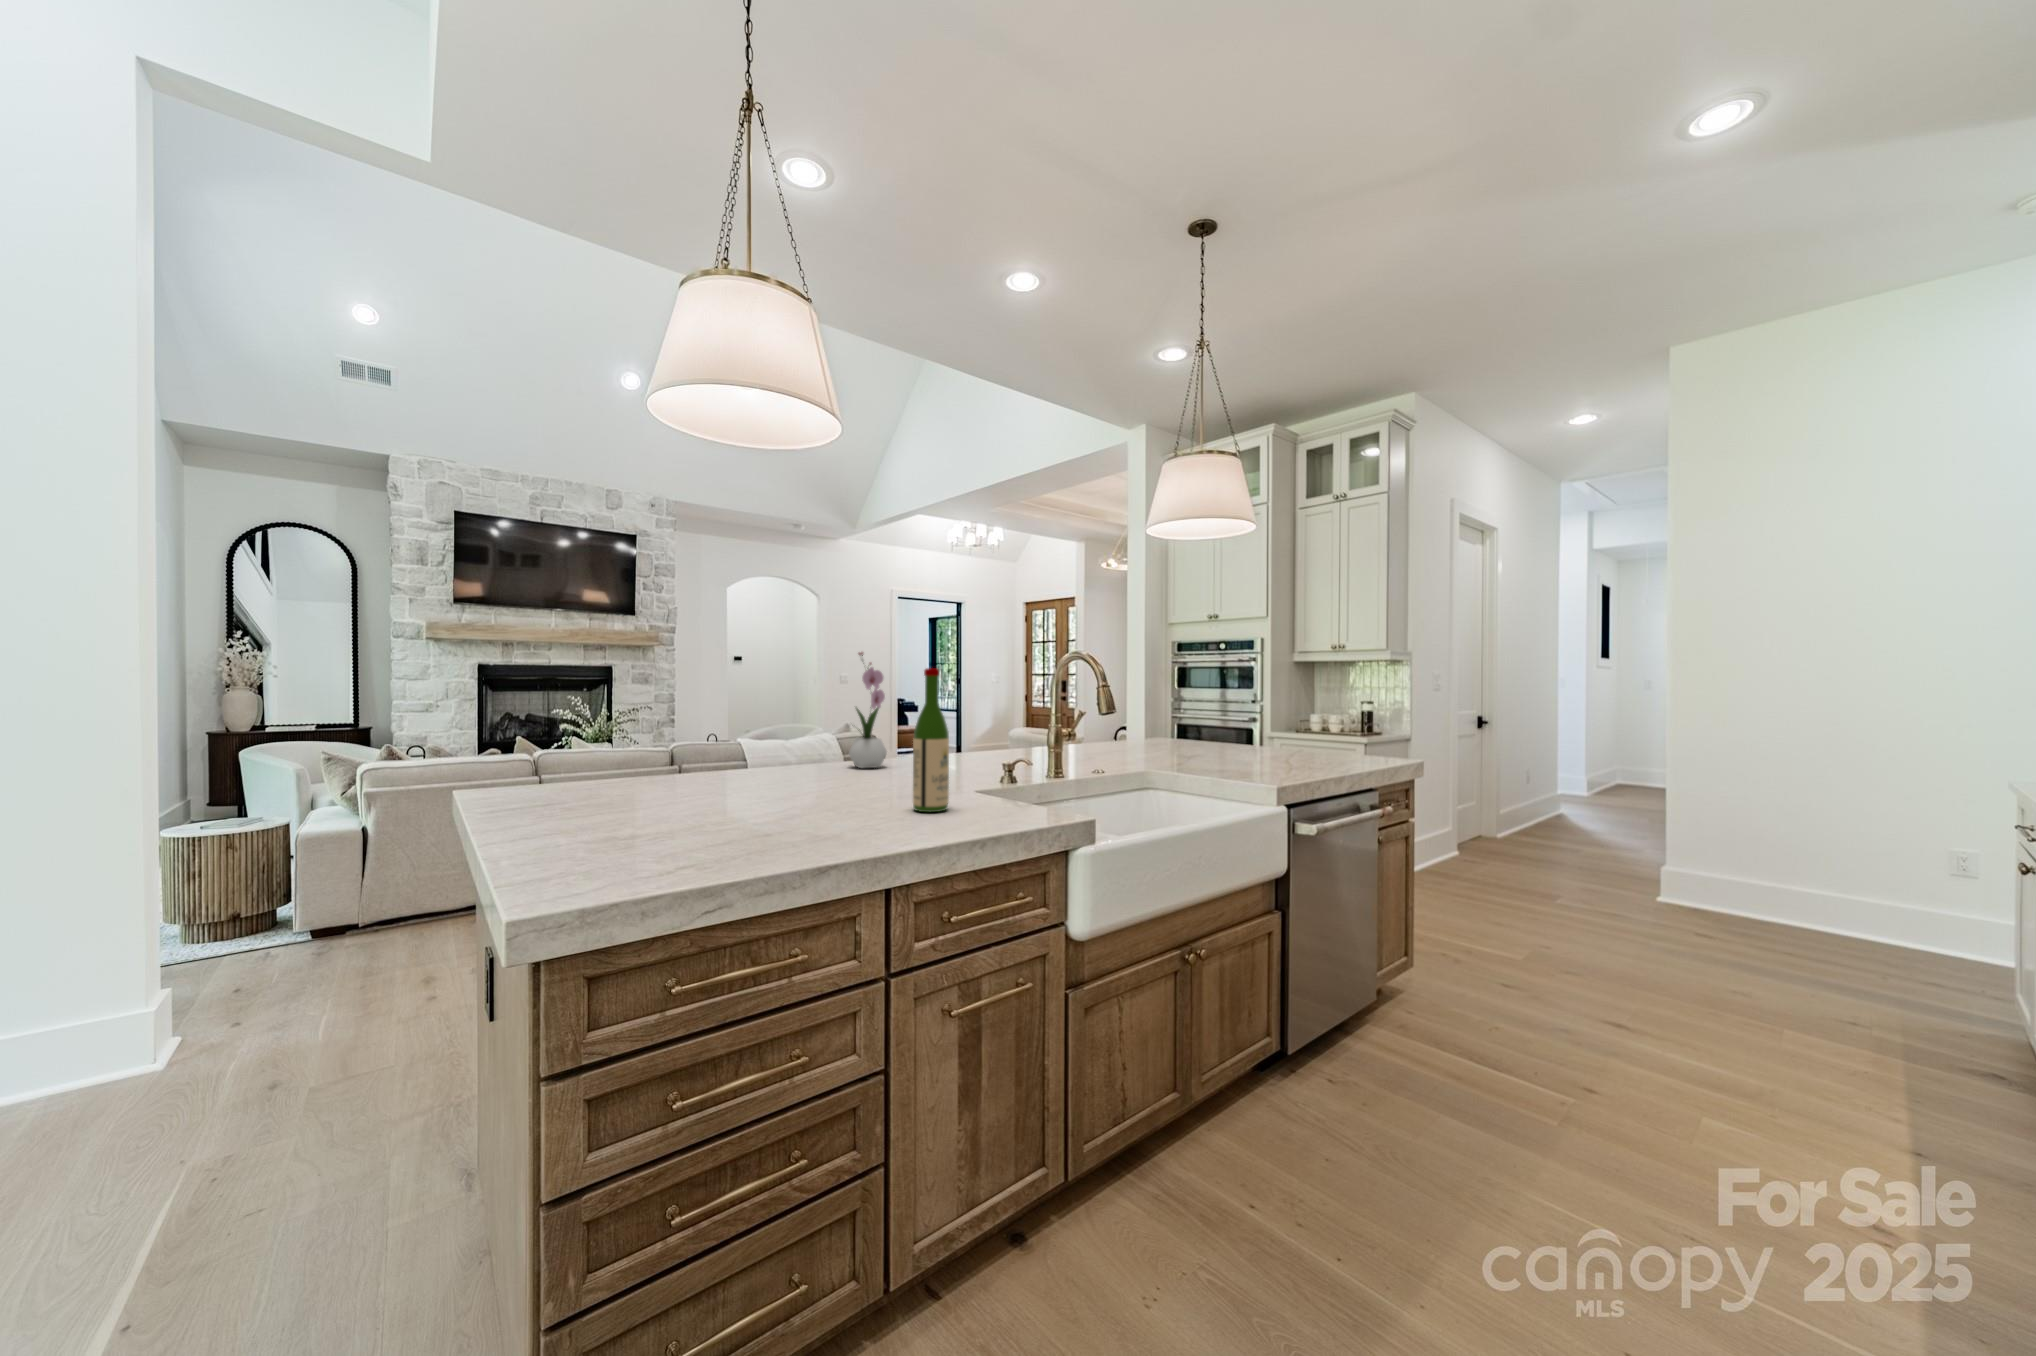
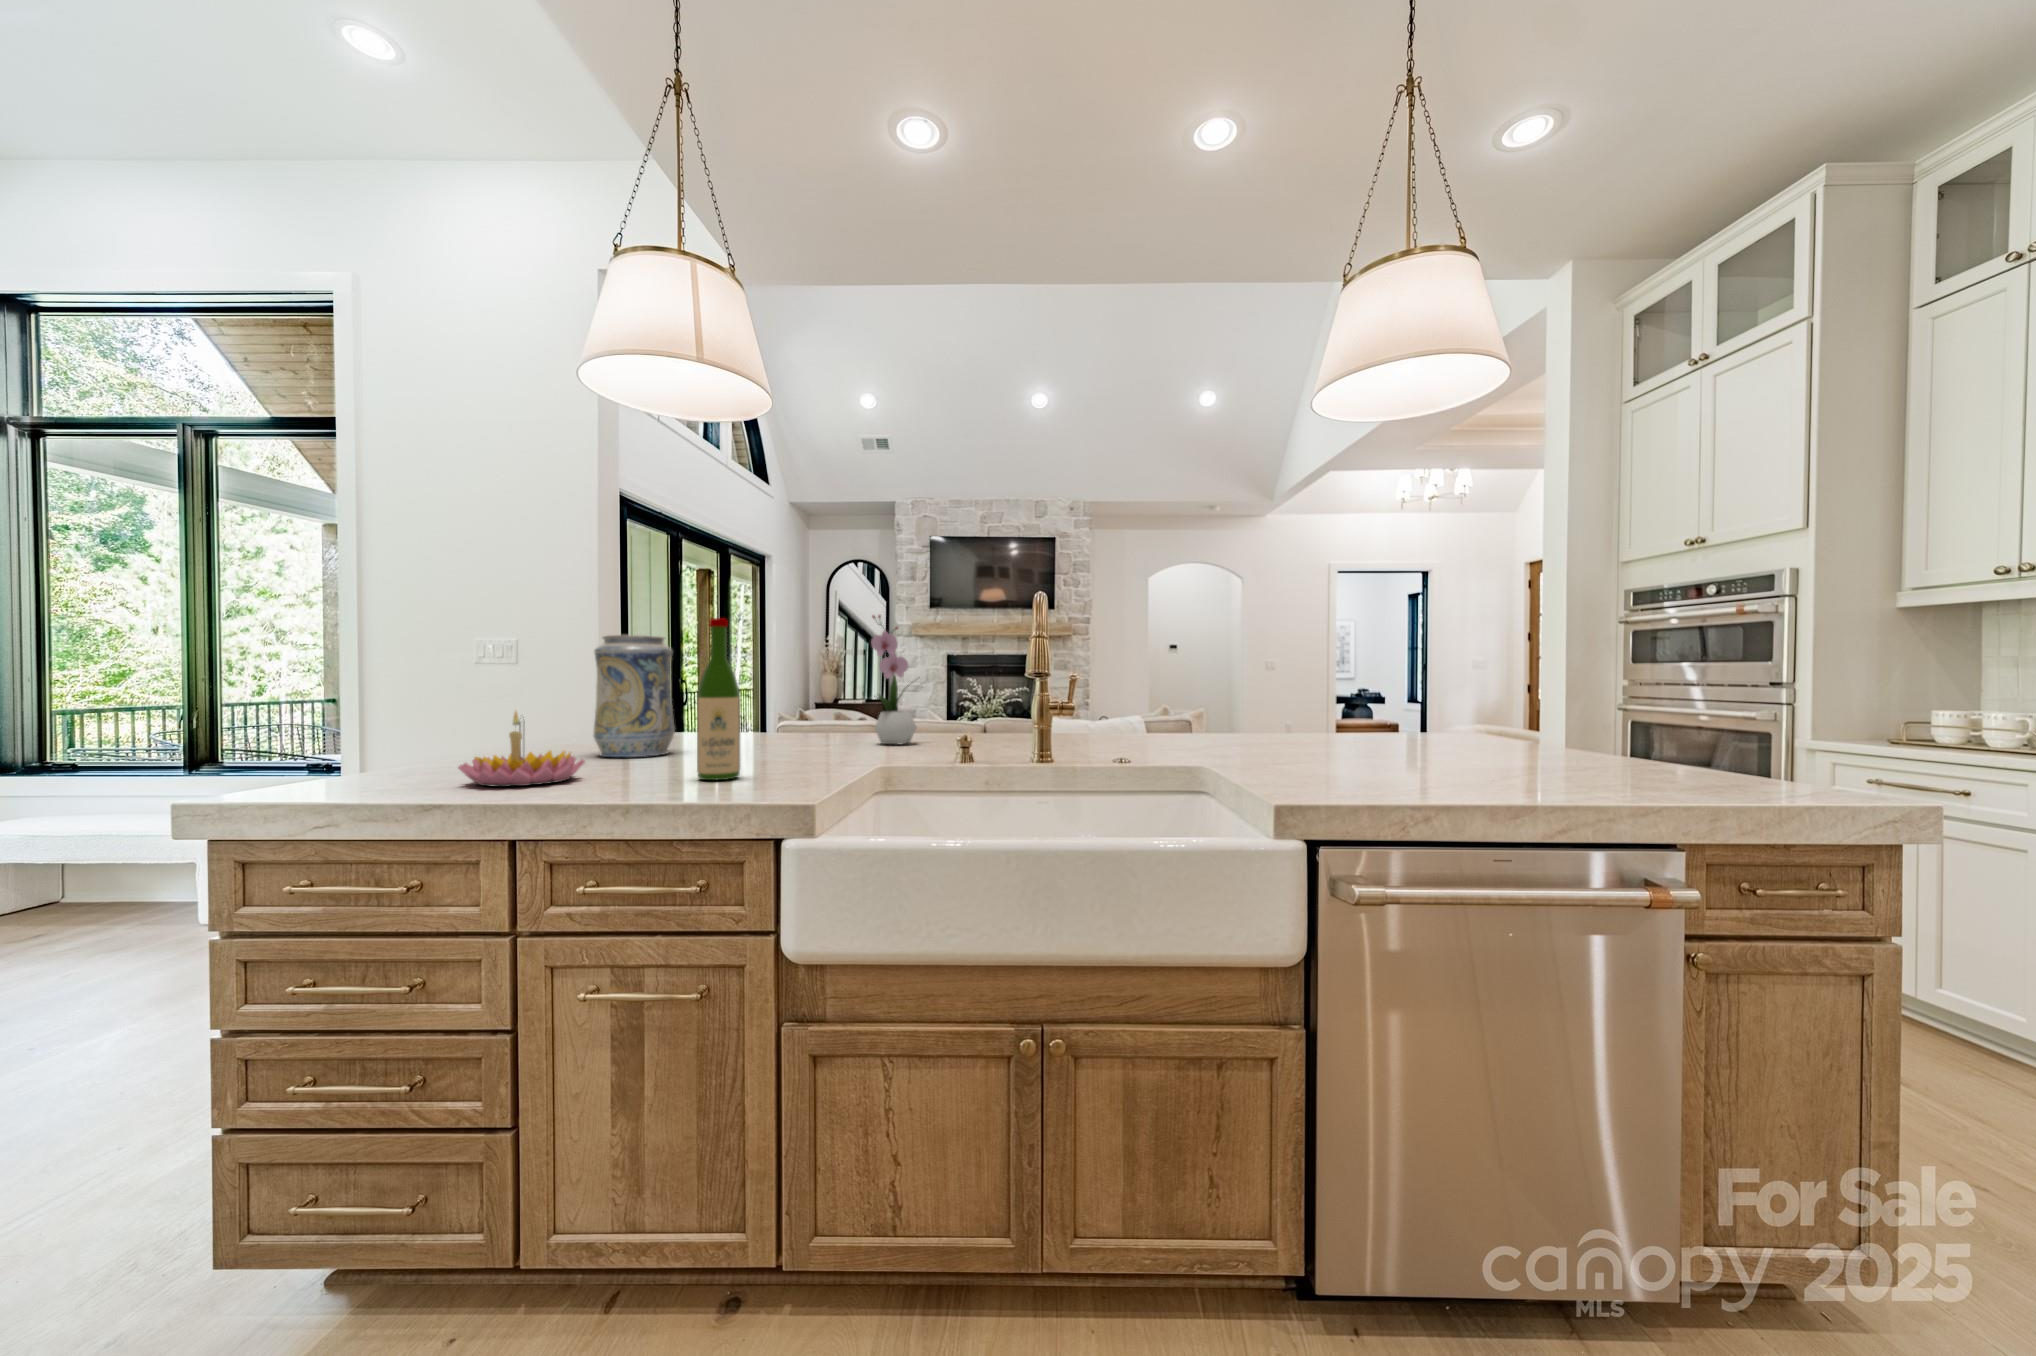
decorative vase: none [658,674,742,805] -> present [593,635,675,757]
candle holder: none [727,760,844,843] -> present [458,712,585,787]

